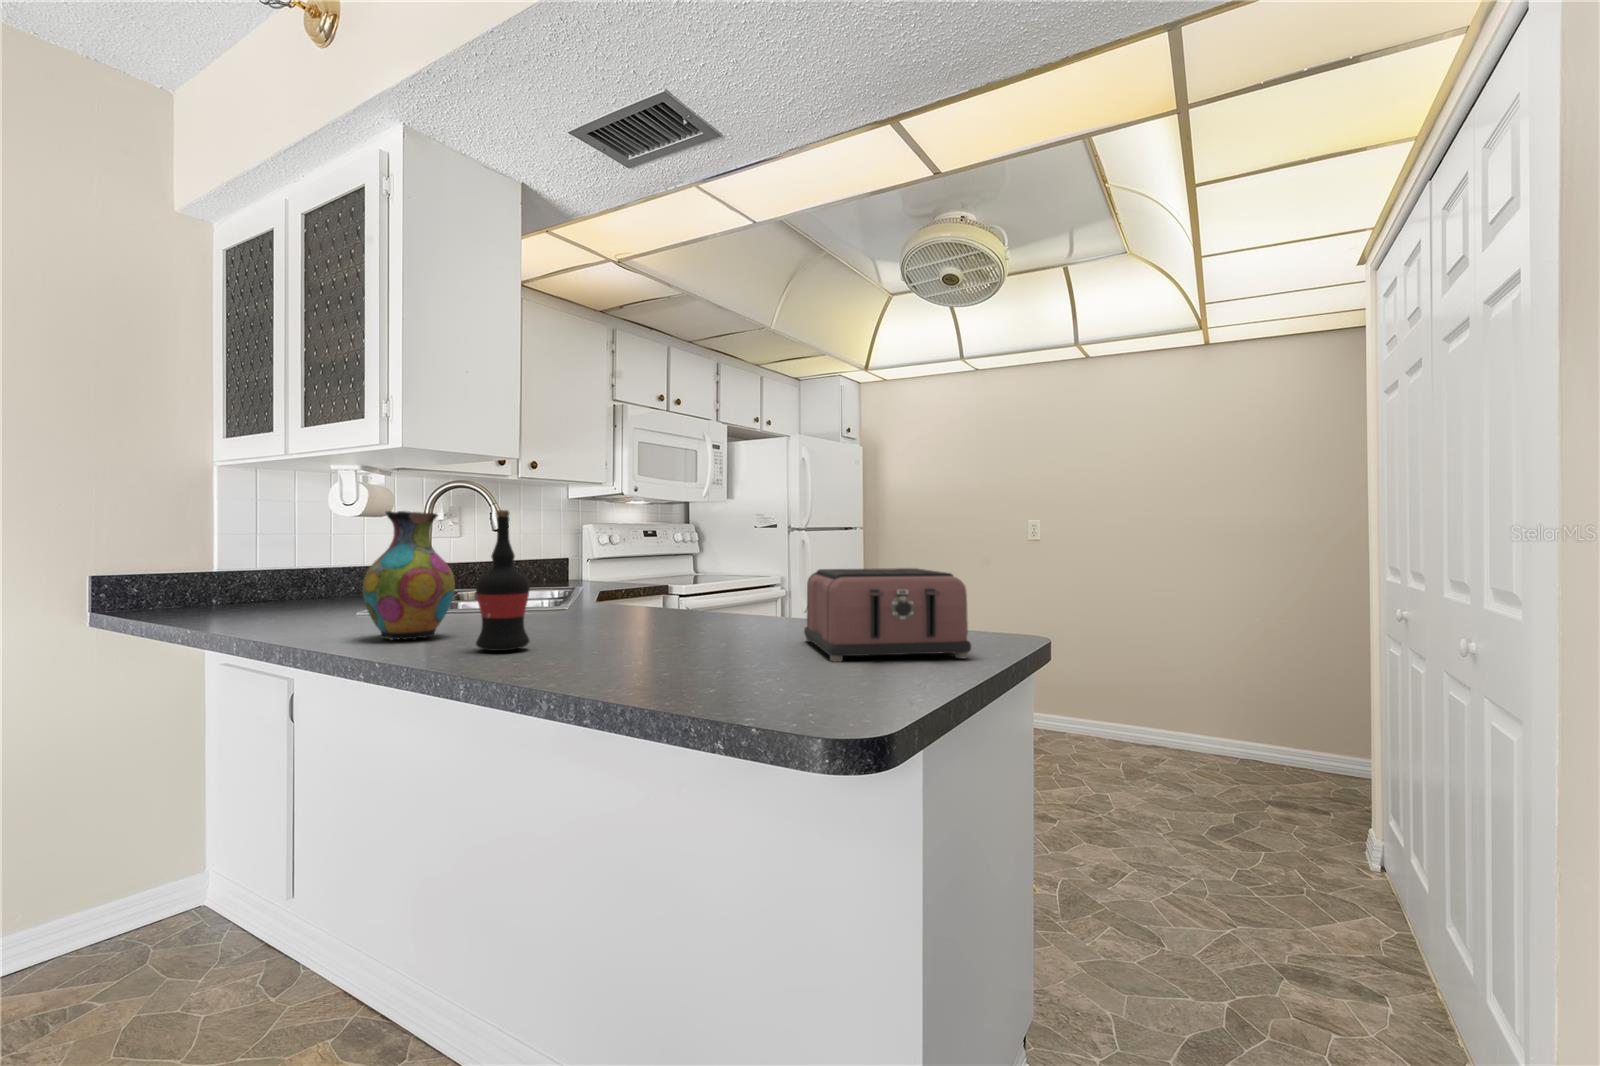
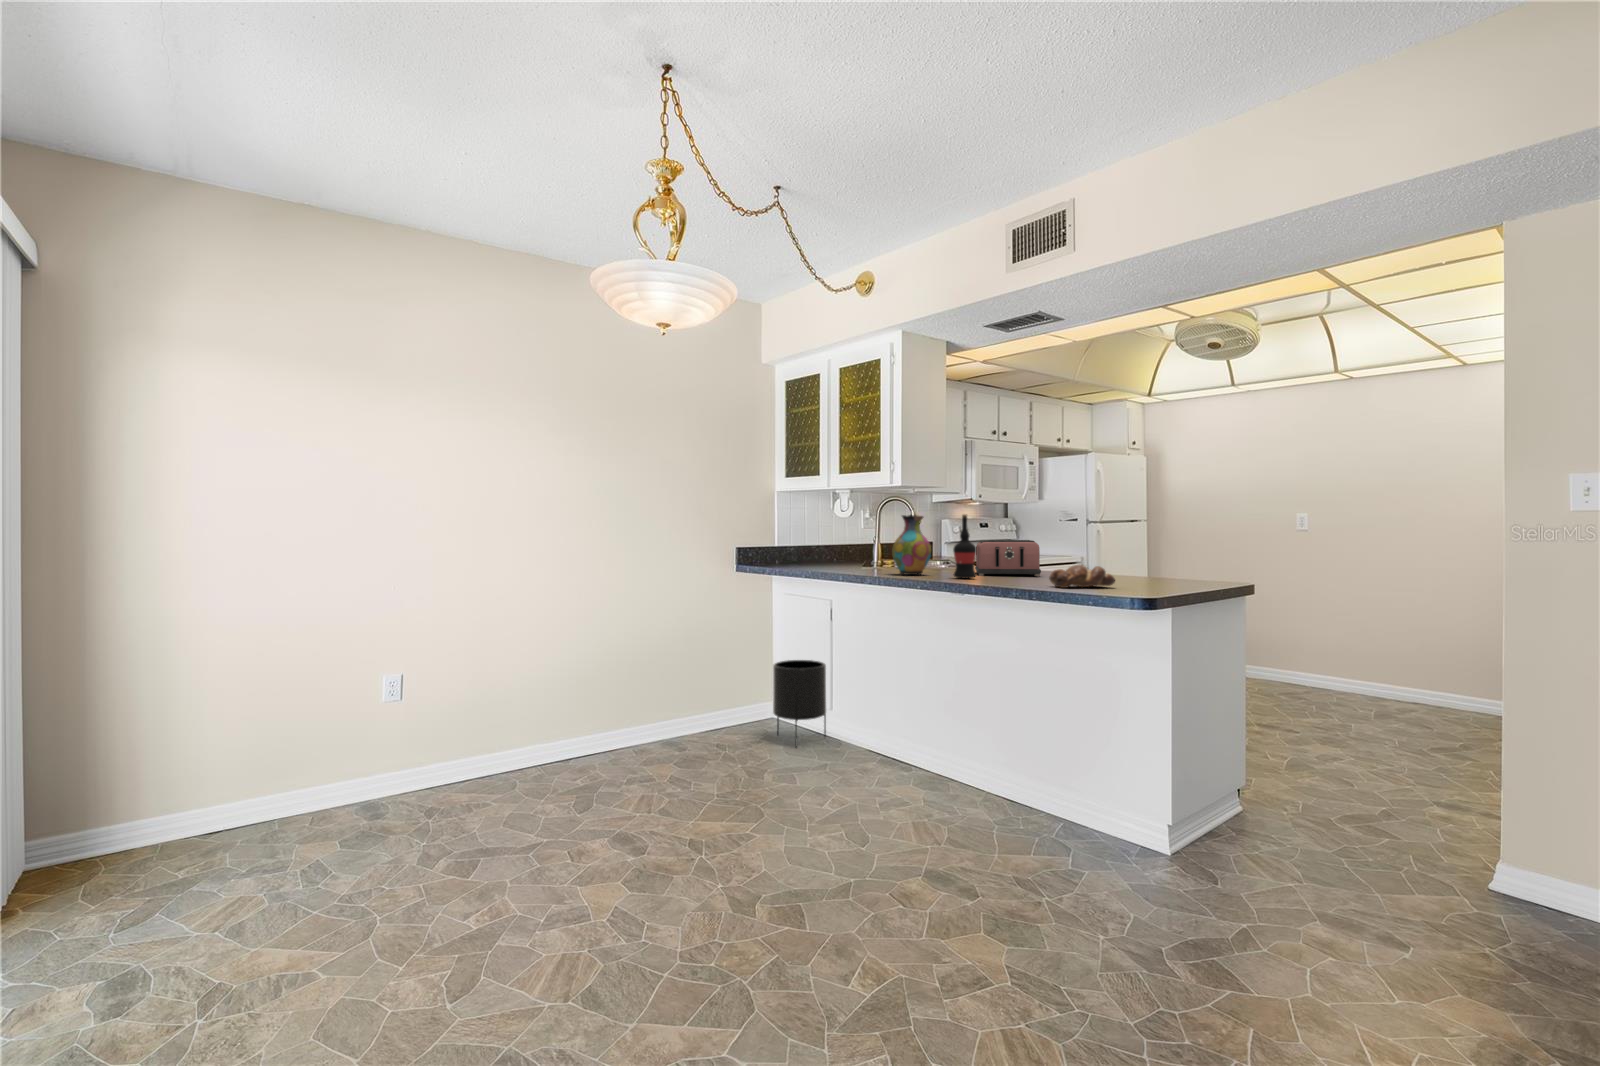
toaster: present [804,568,971,662] -> present [975,540,1041,576]
bread loaf: none [651,627,801,690] -> present [1049,565,1115,588]
planter: none [127,804,274,1019] -> present [773,660,826,740]

